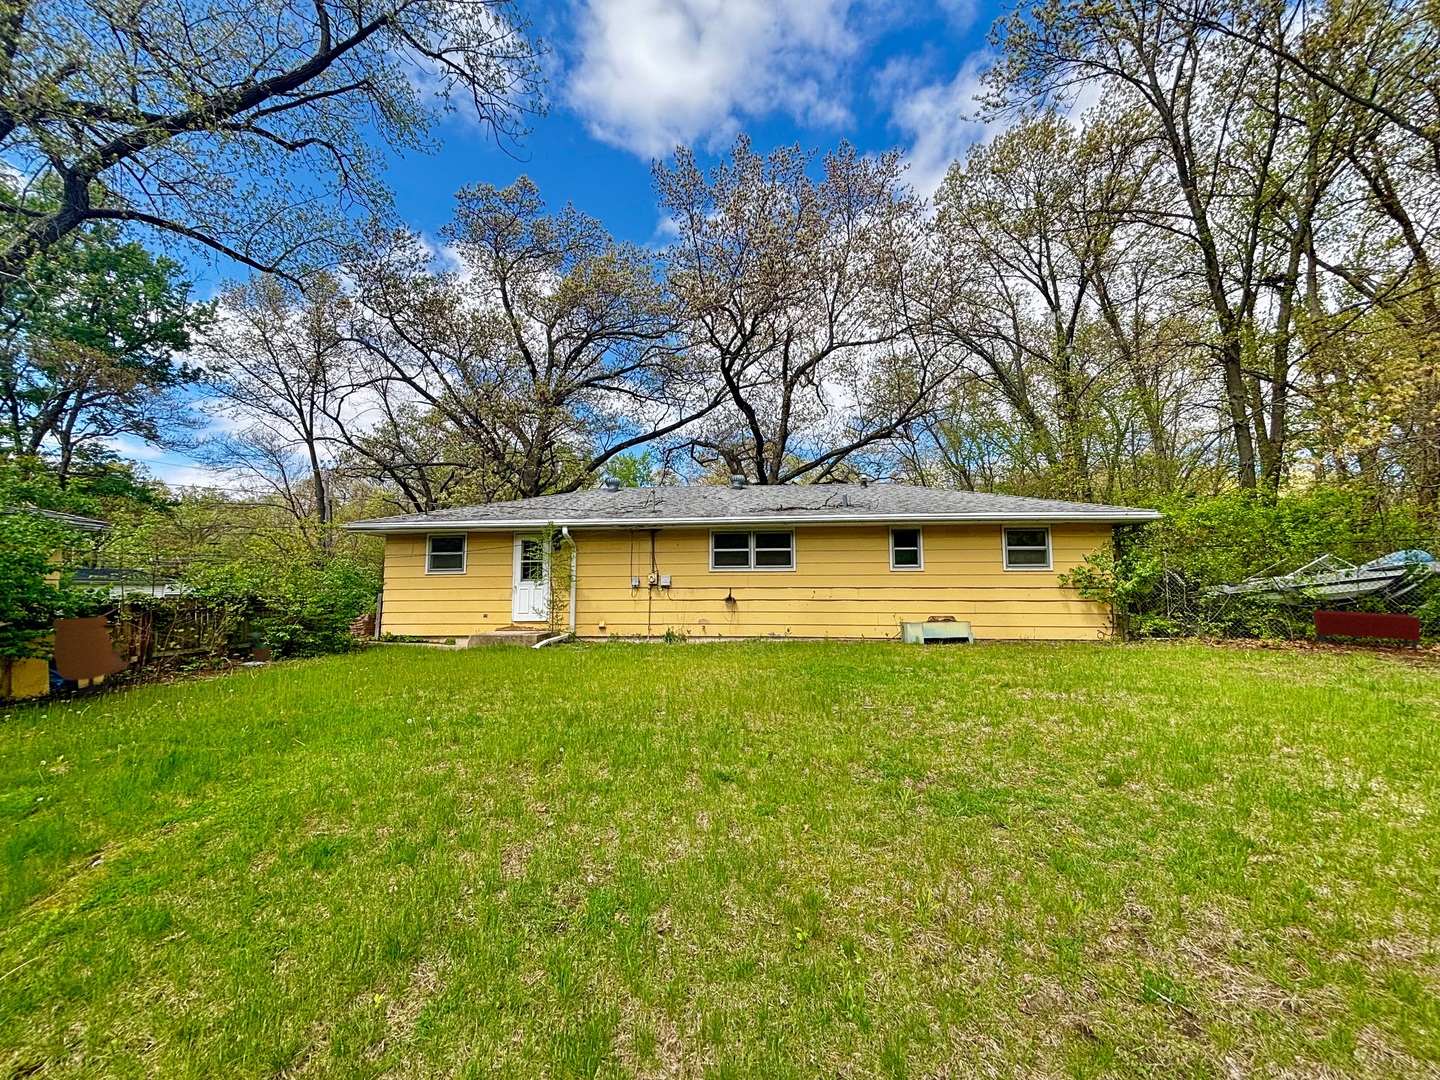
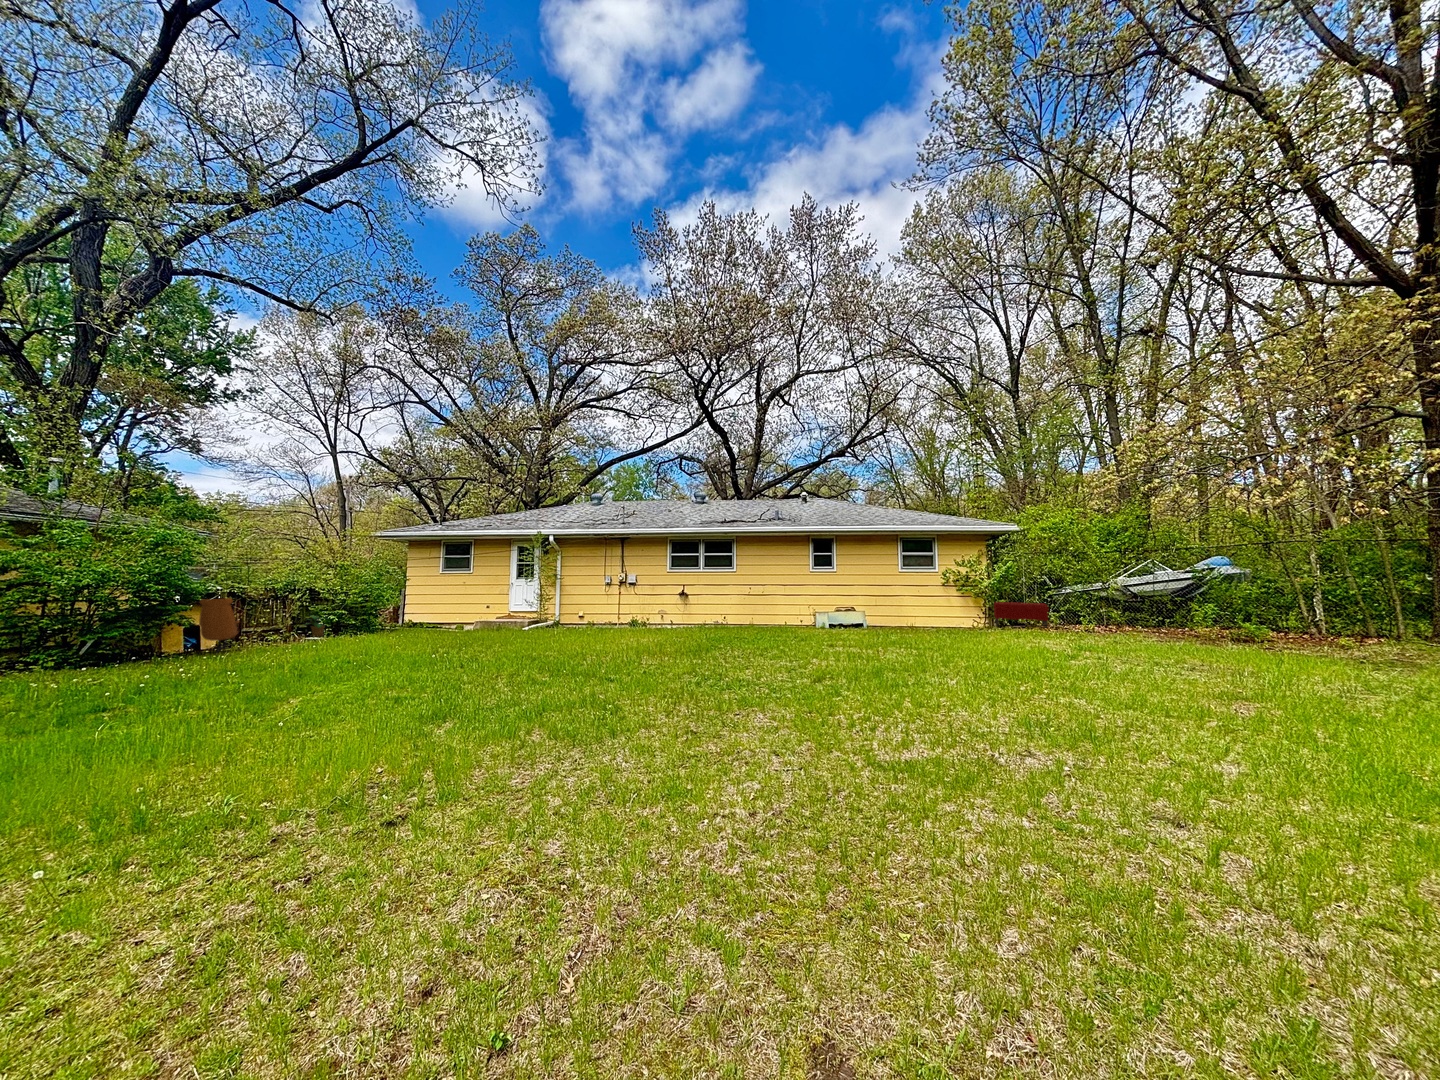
bench: present [1314,610,1420,651] -> present [994,602,1049,627]

